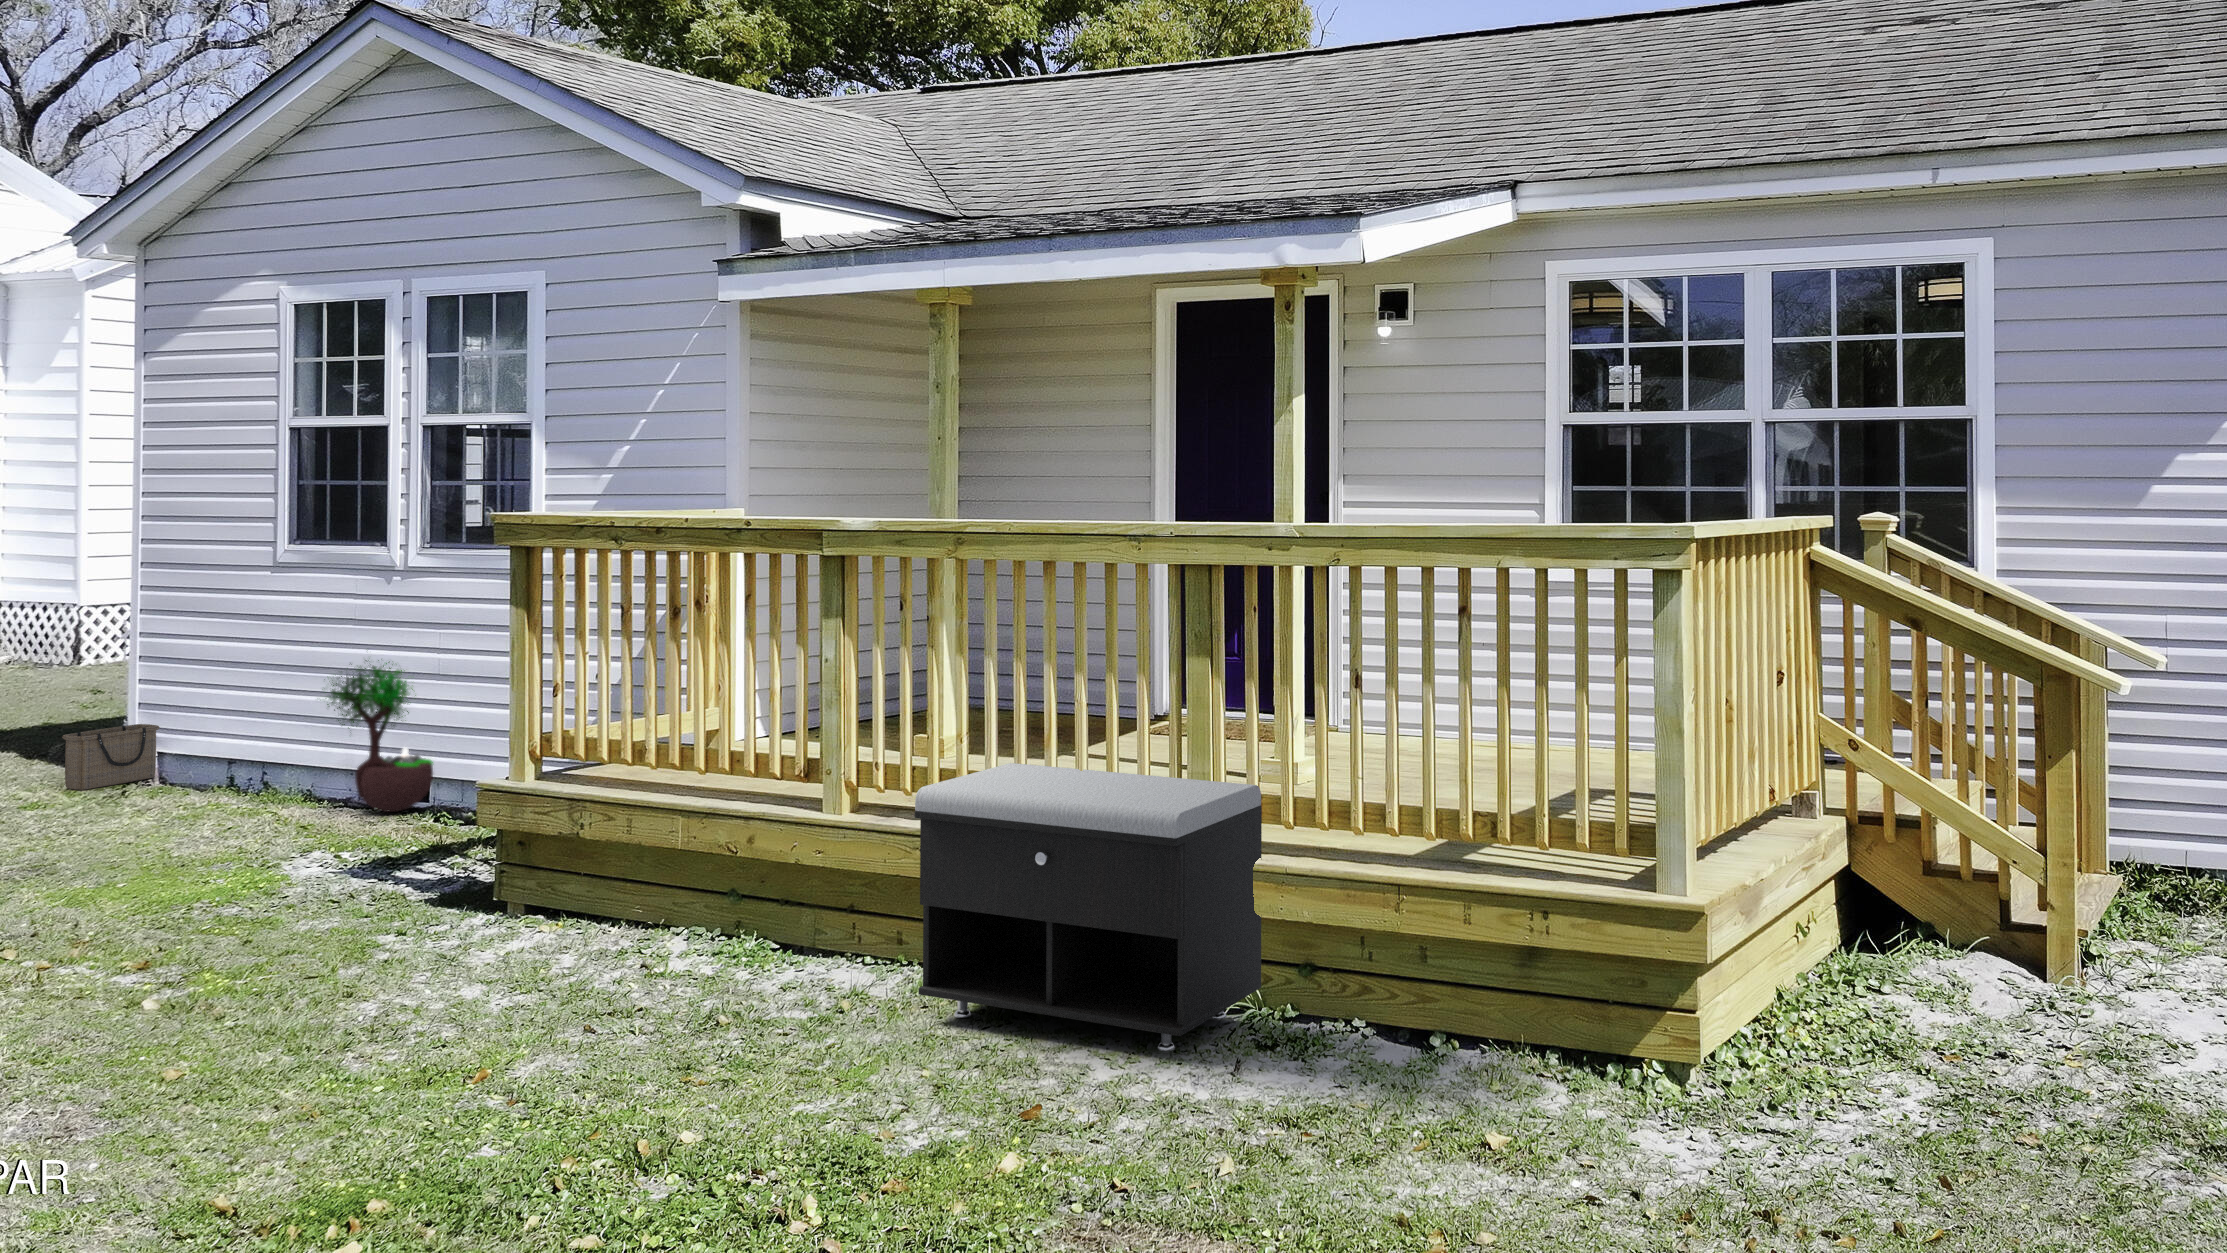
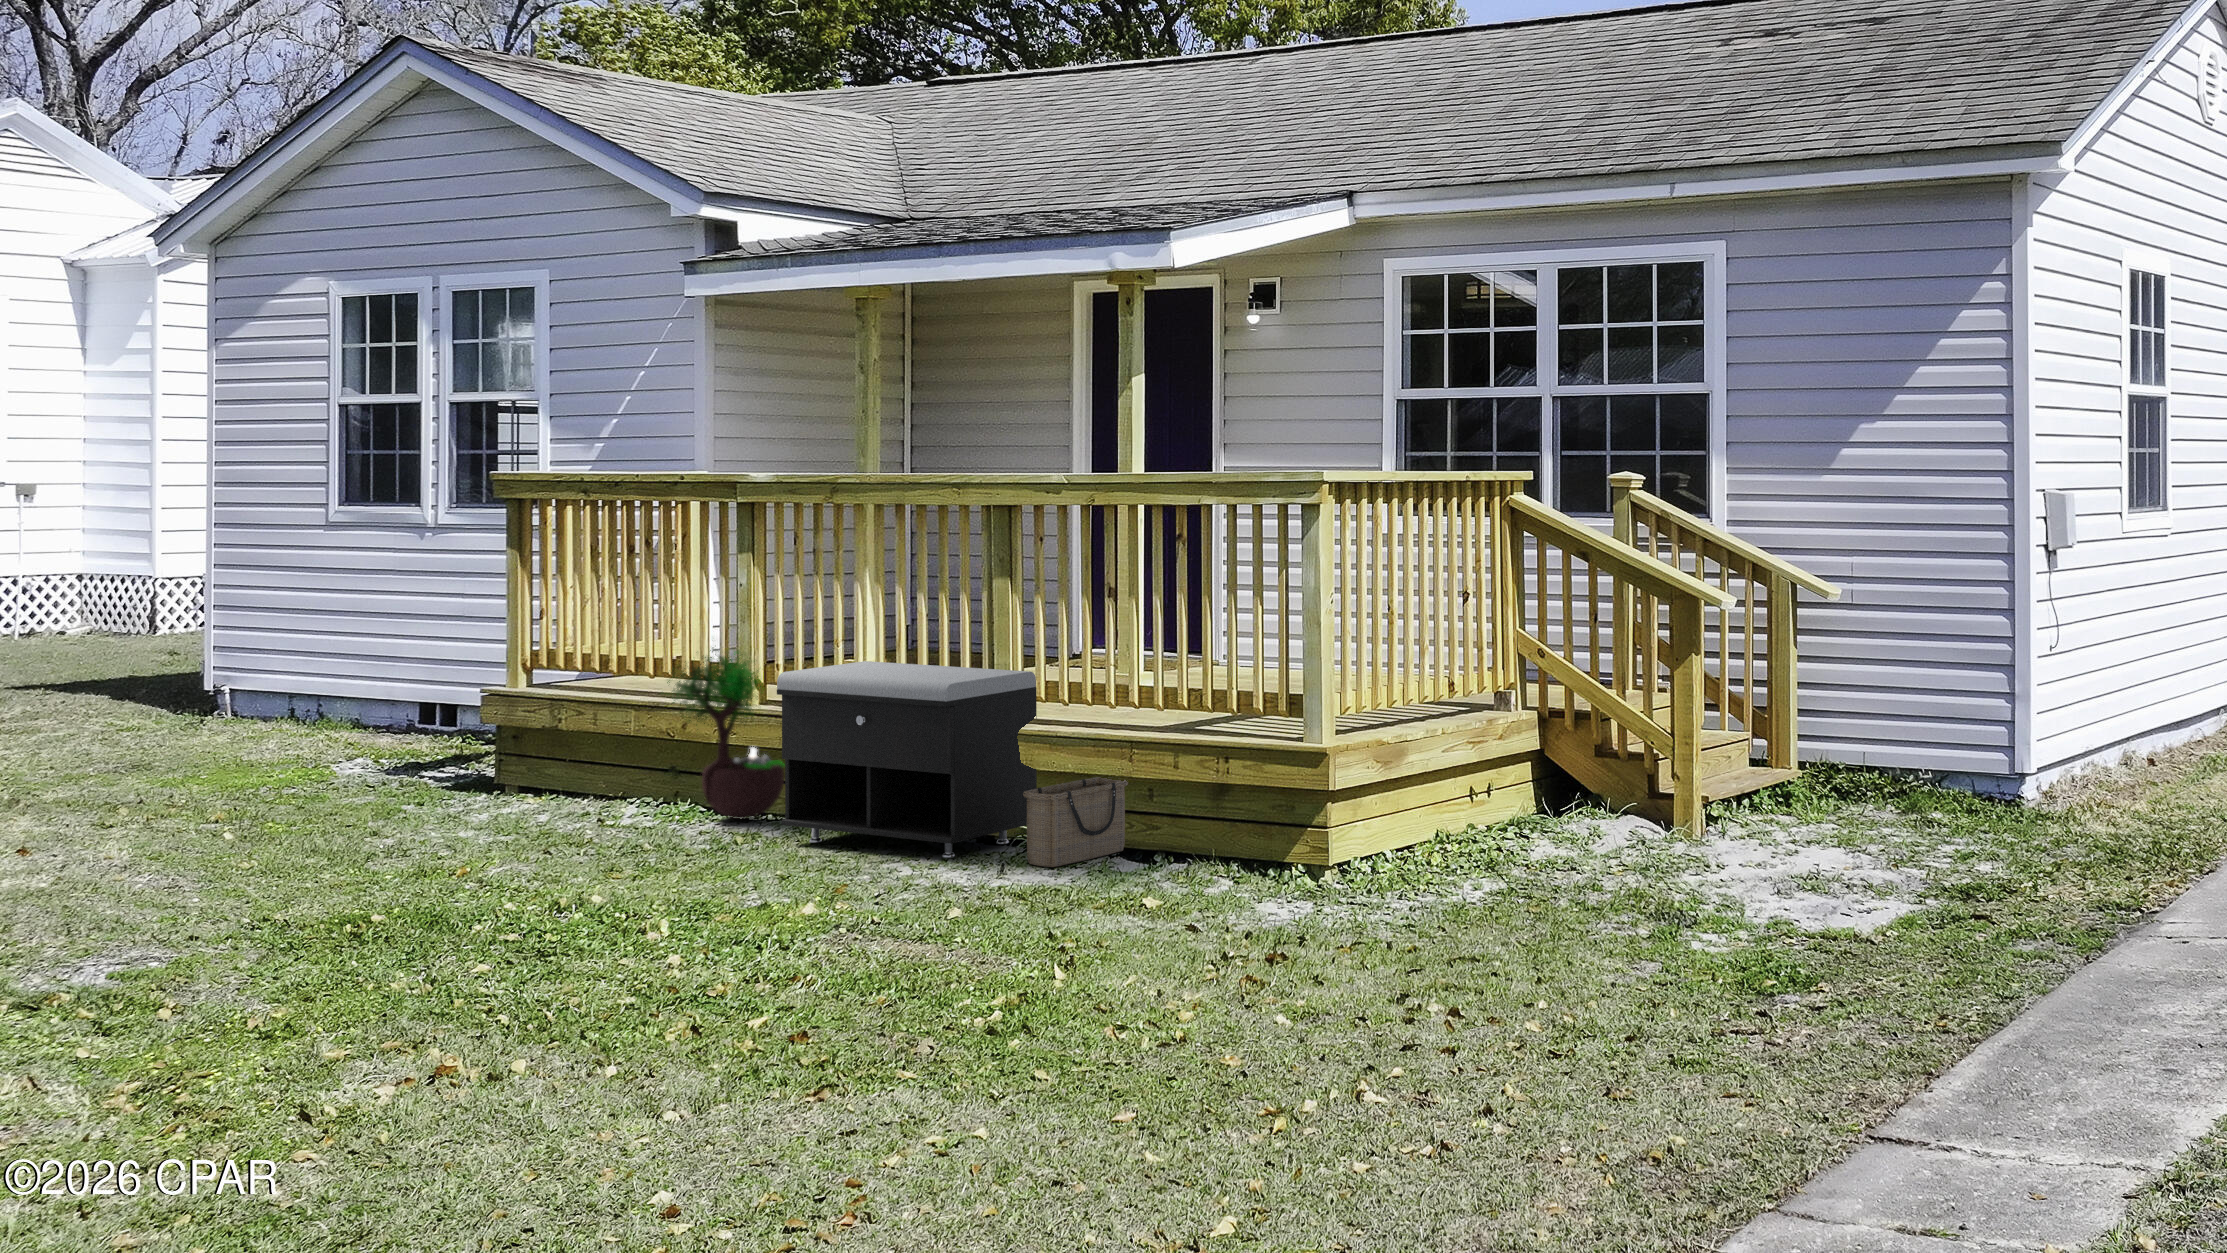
potted tree: present [322,660,433,812] -> present [667,647,784,819]
basket: present [62,724,159,790] -> present [1023,777,1128,867]

